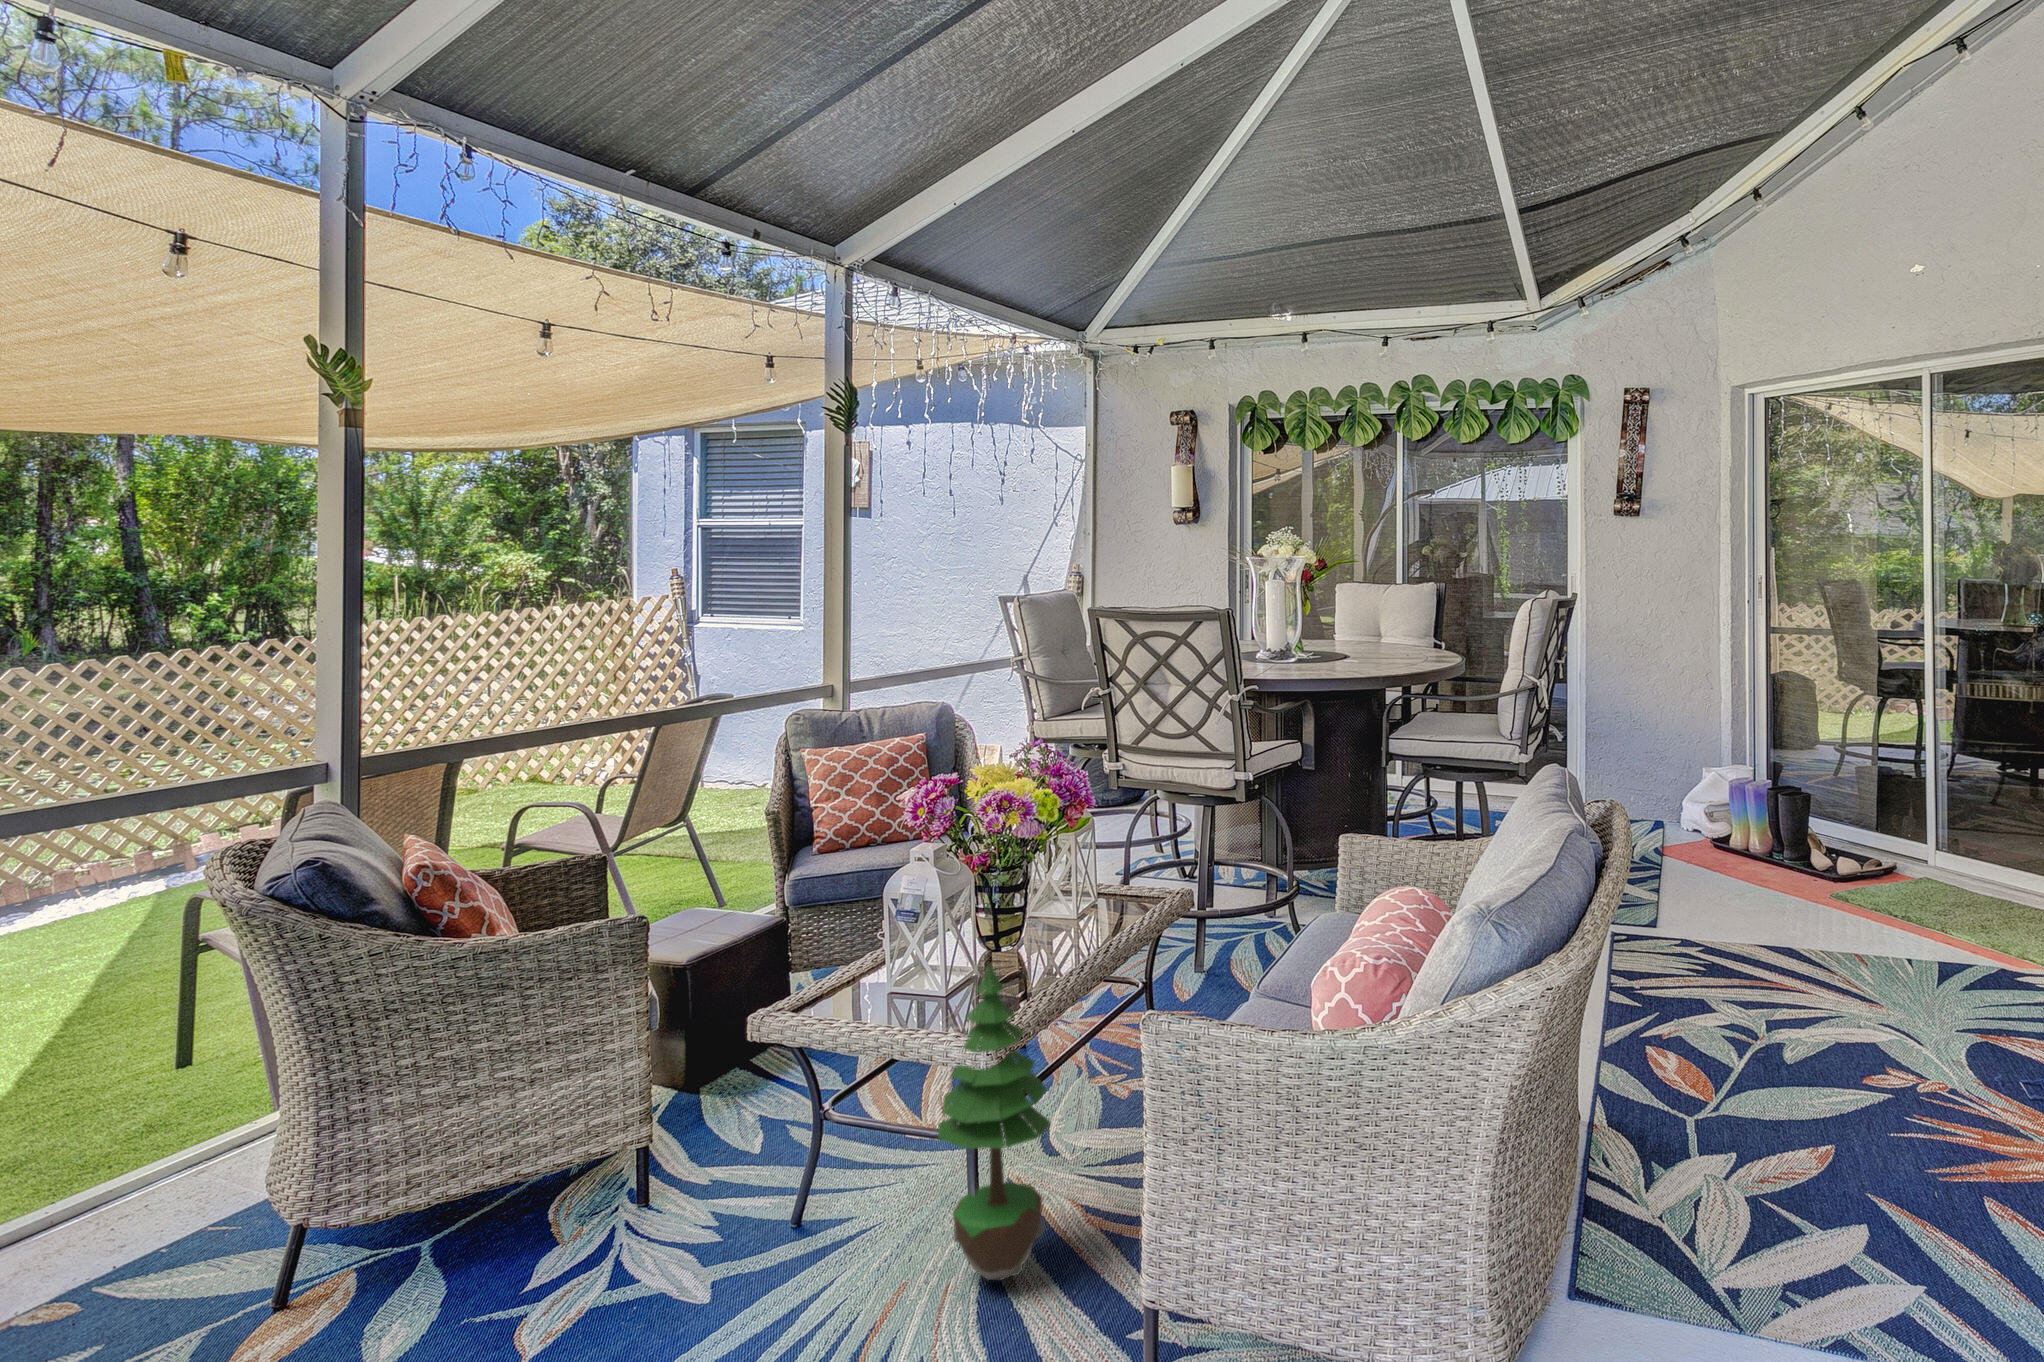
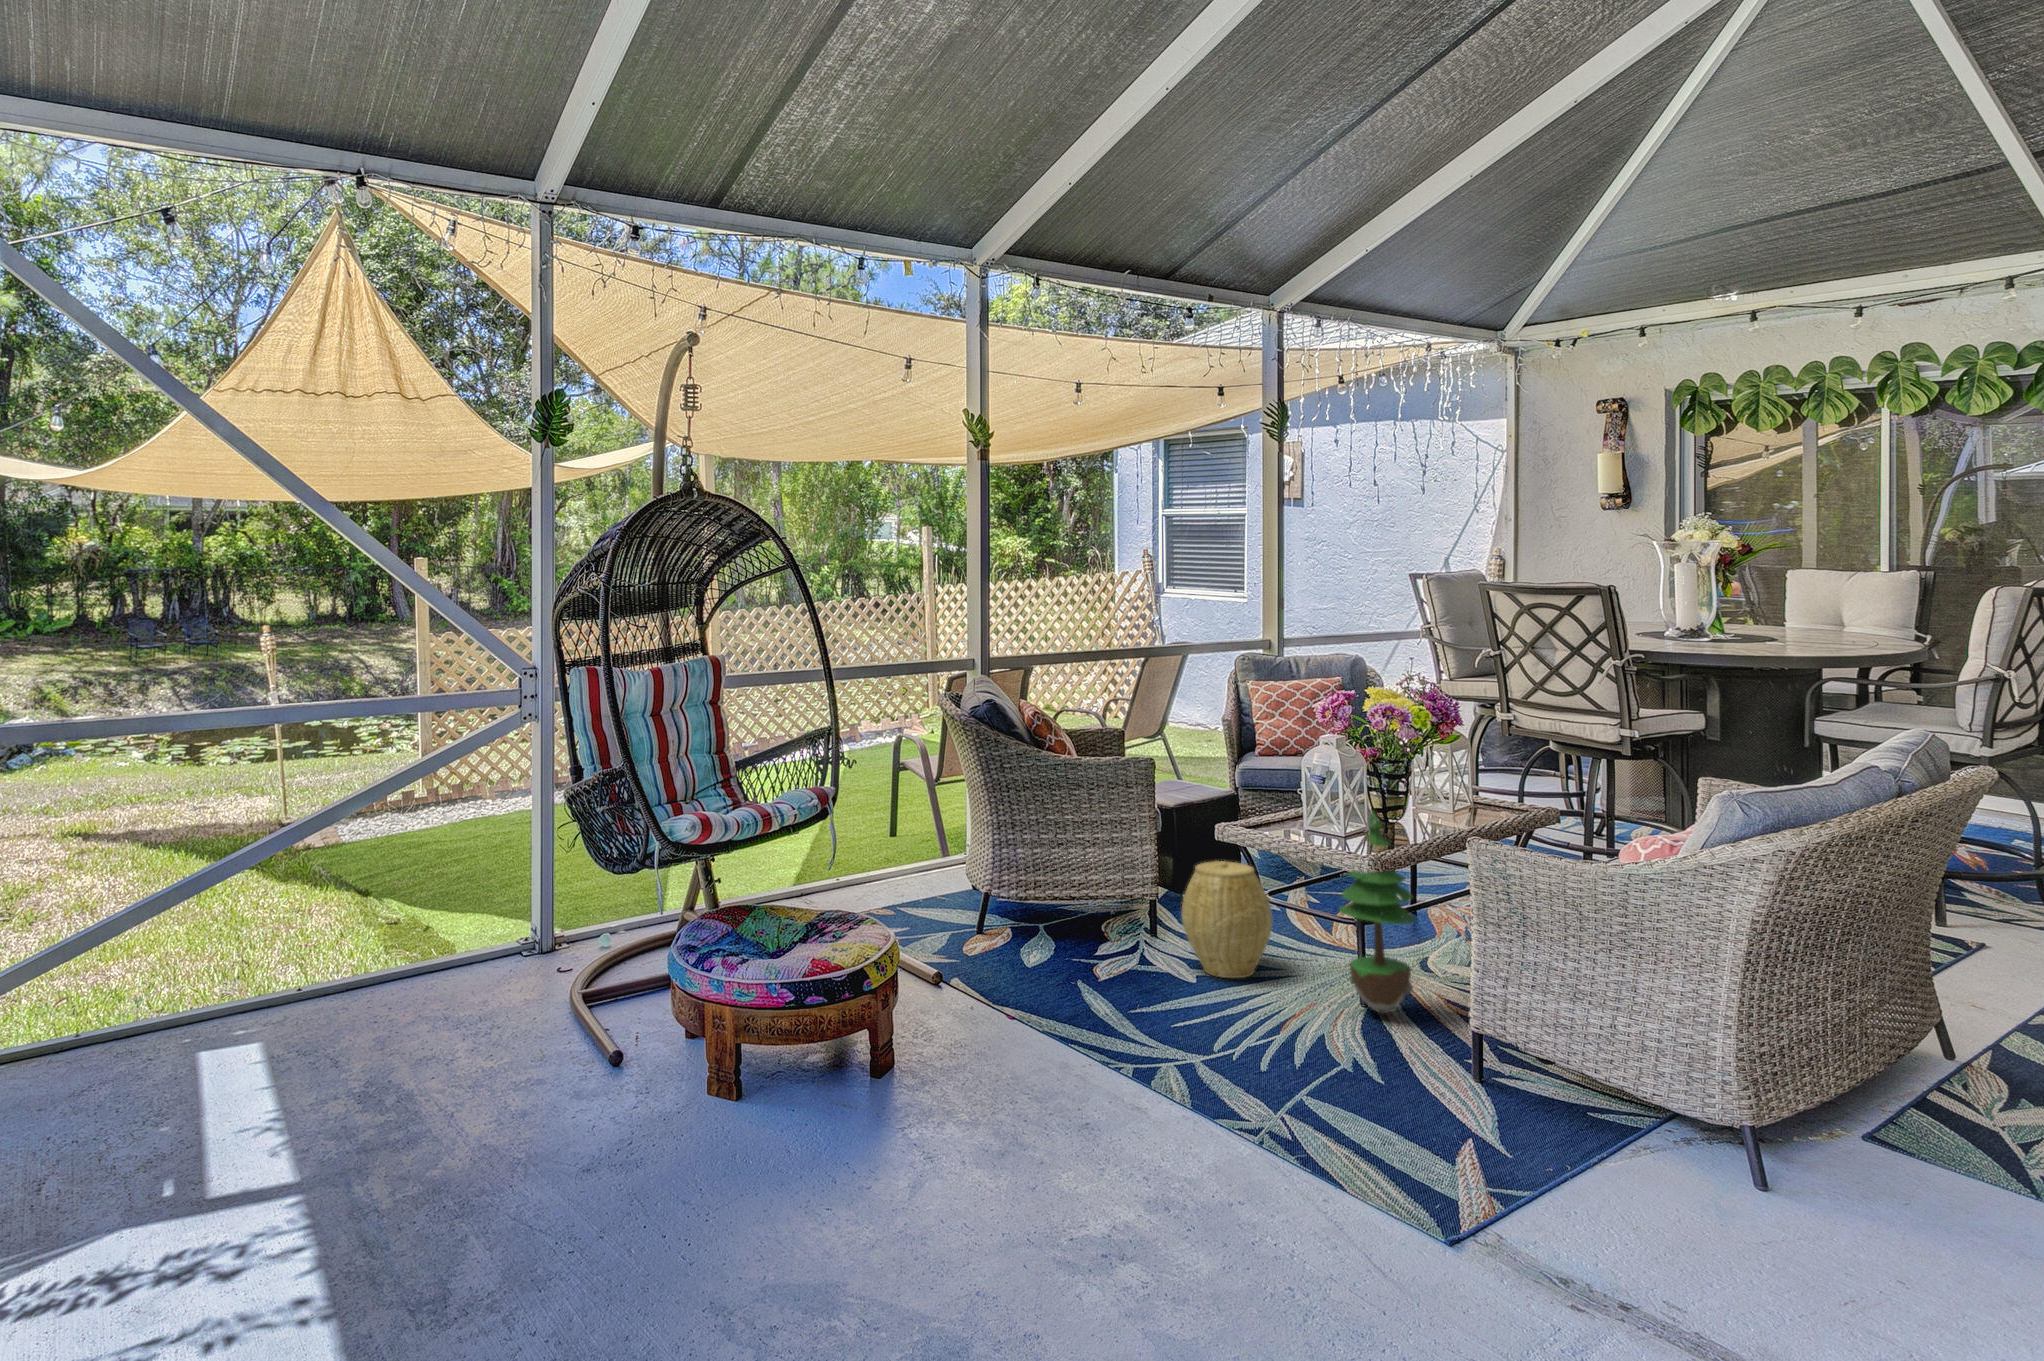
woven basket: none [680,1065,832,1274] -> present [1182,861,1272,978]

